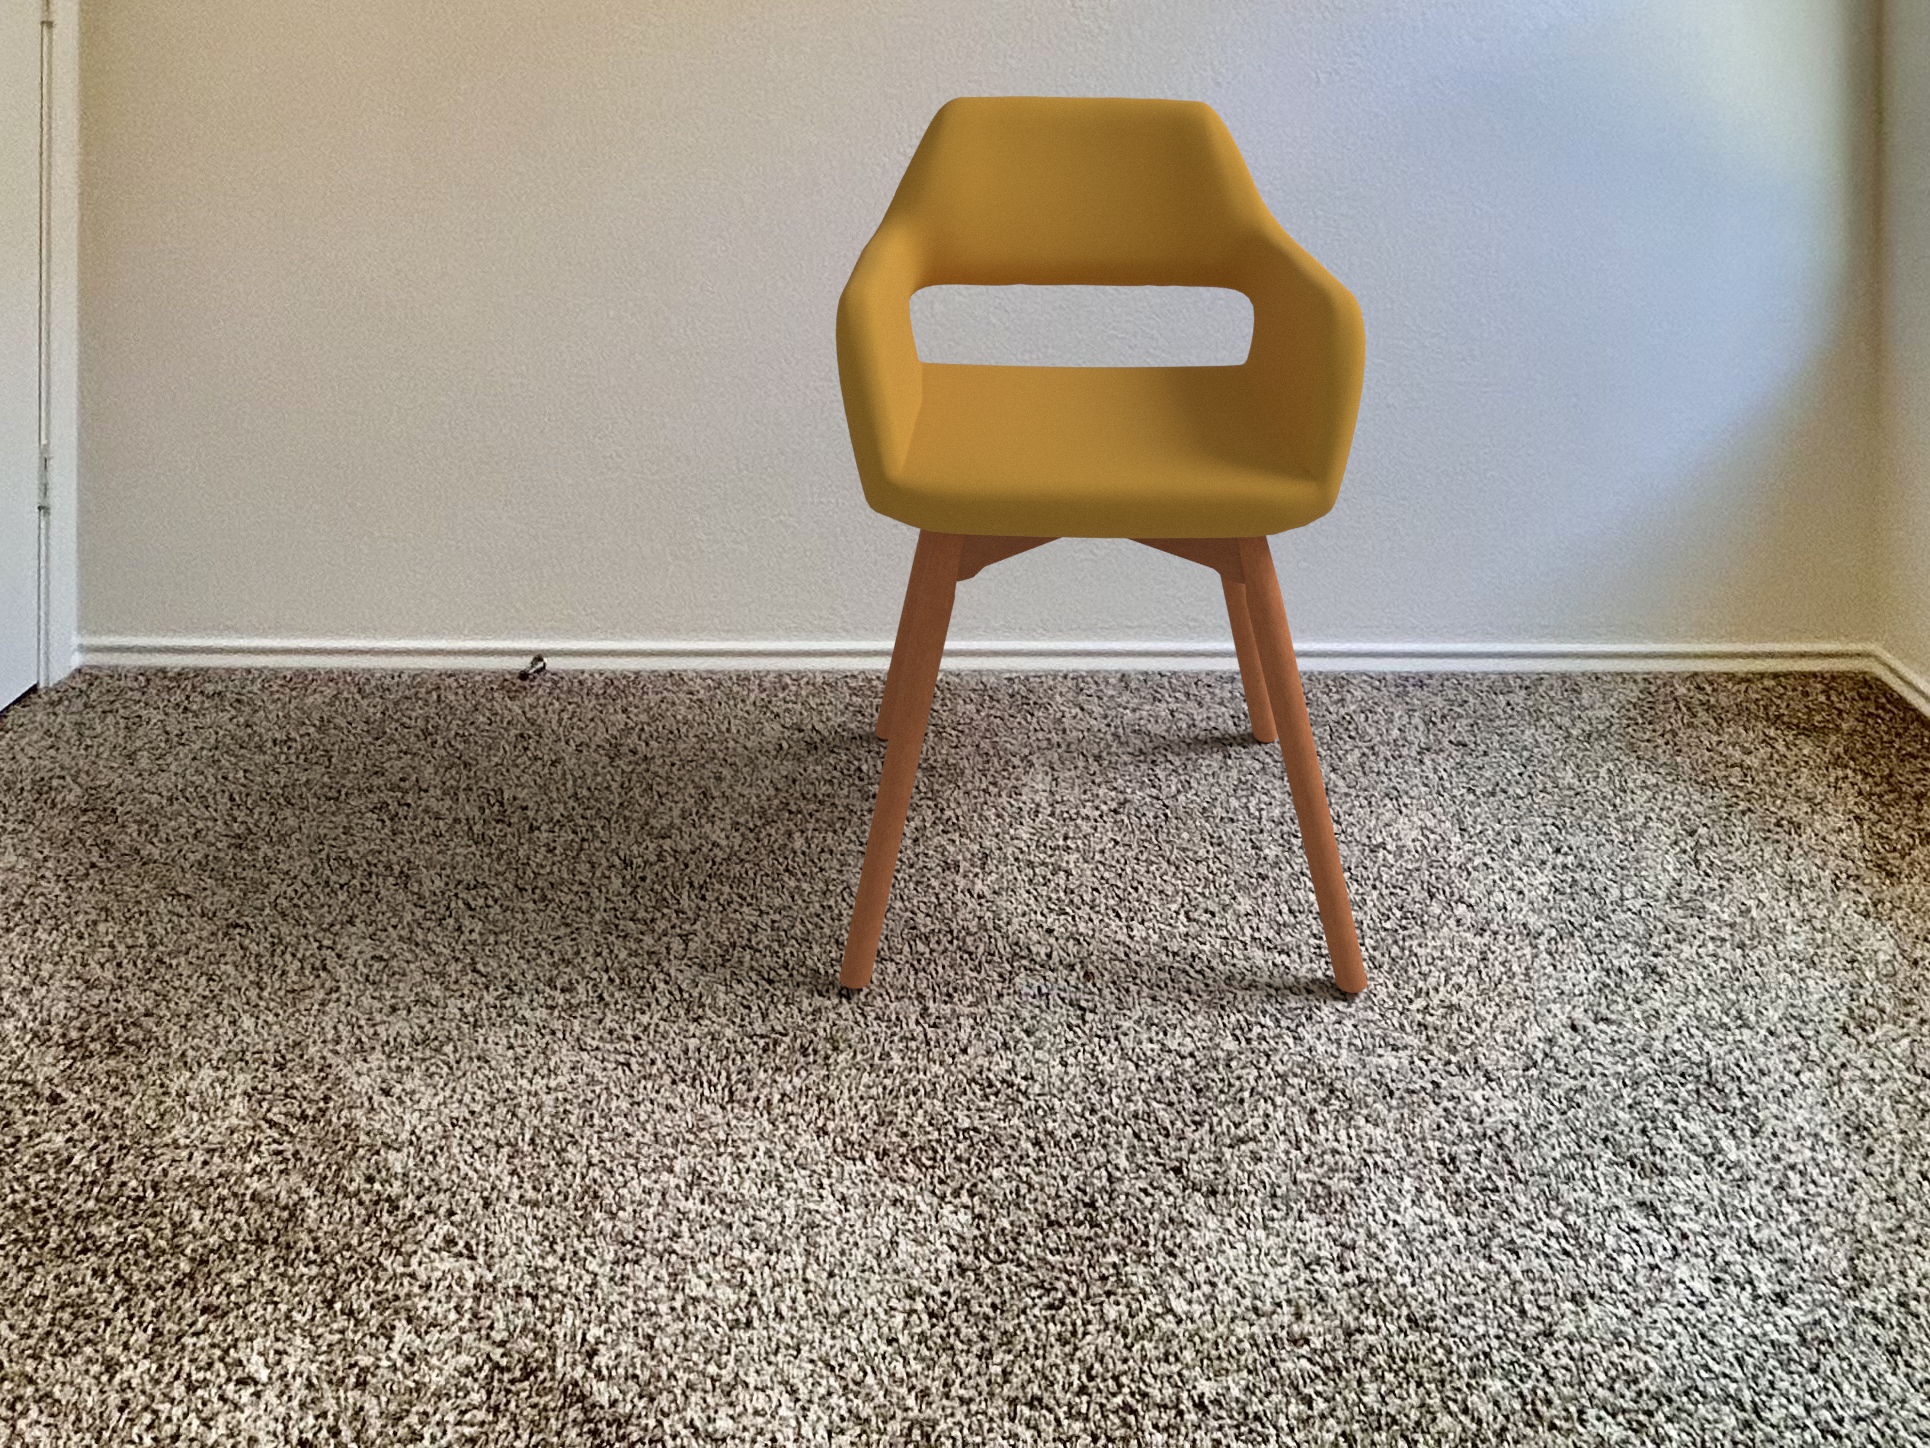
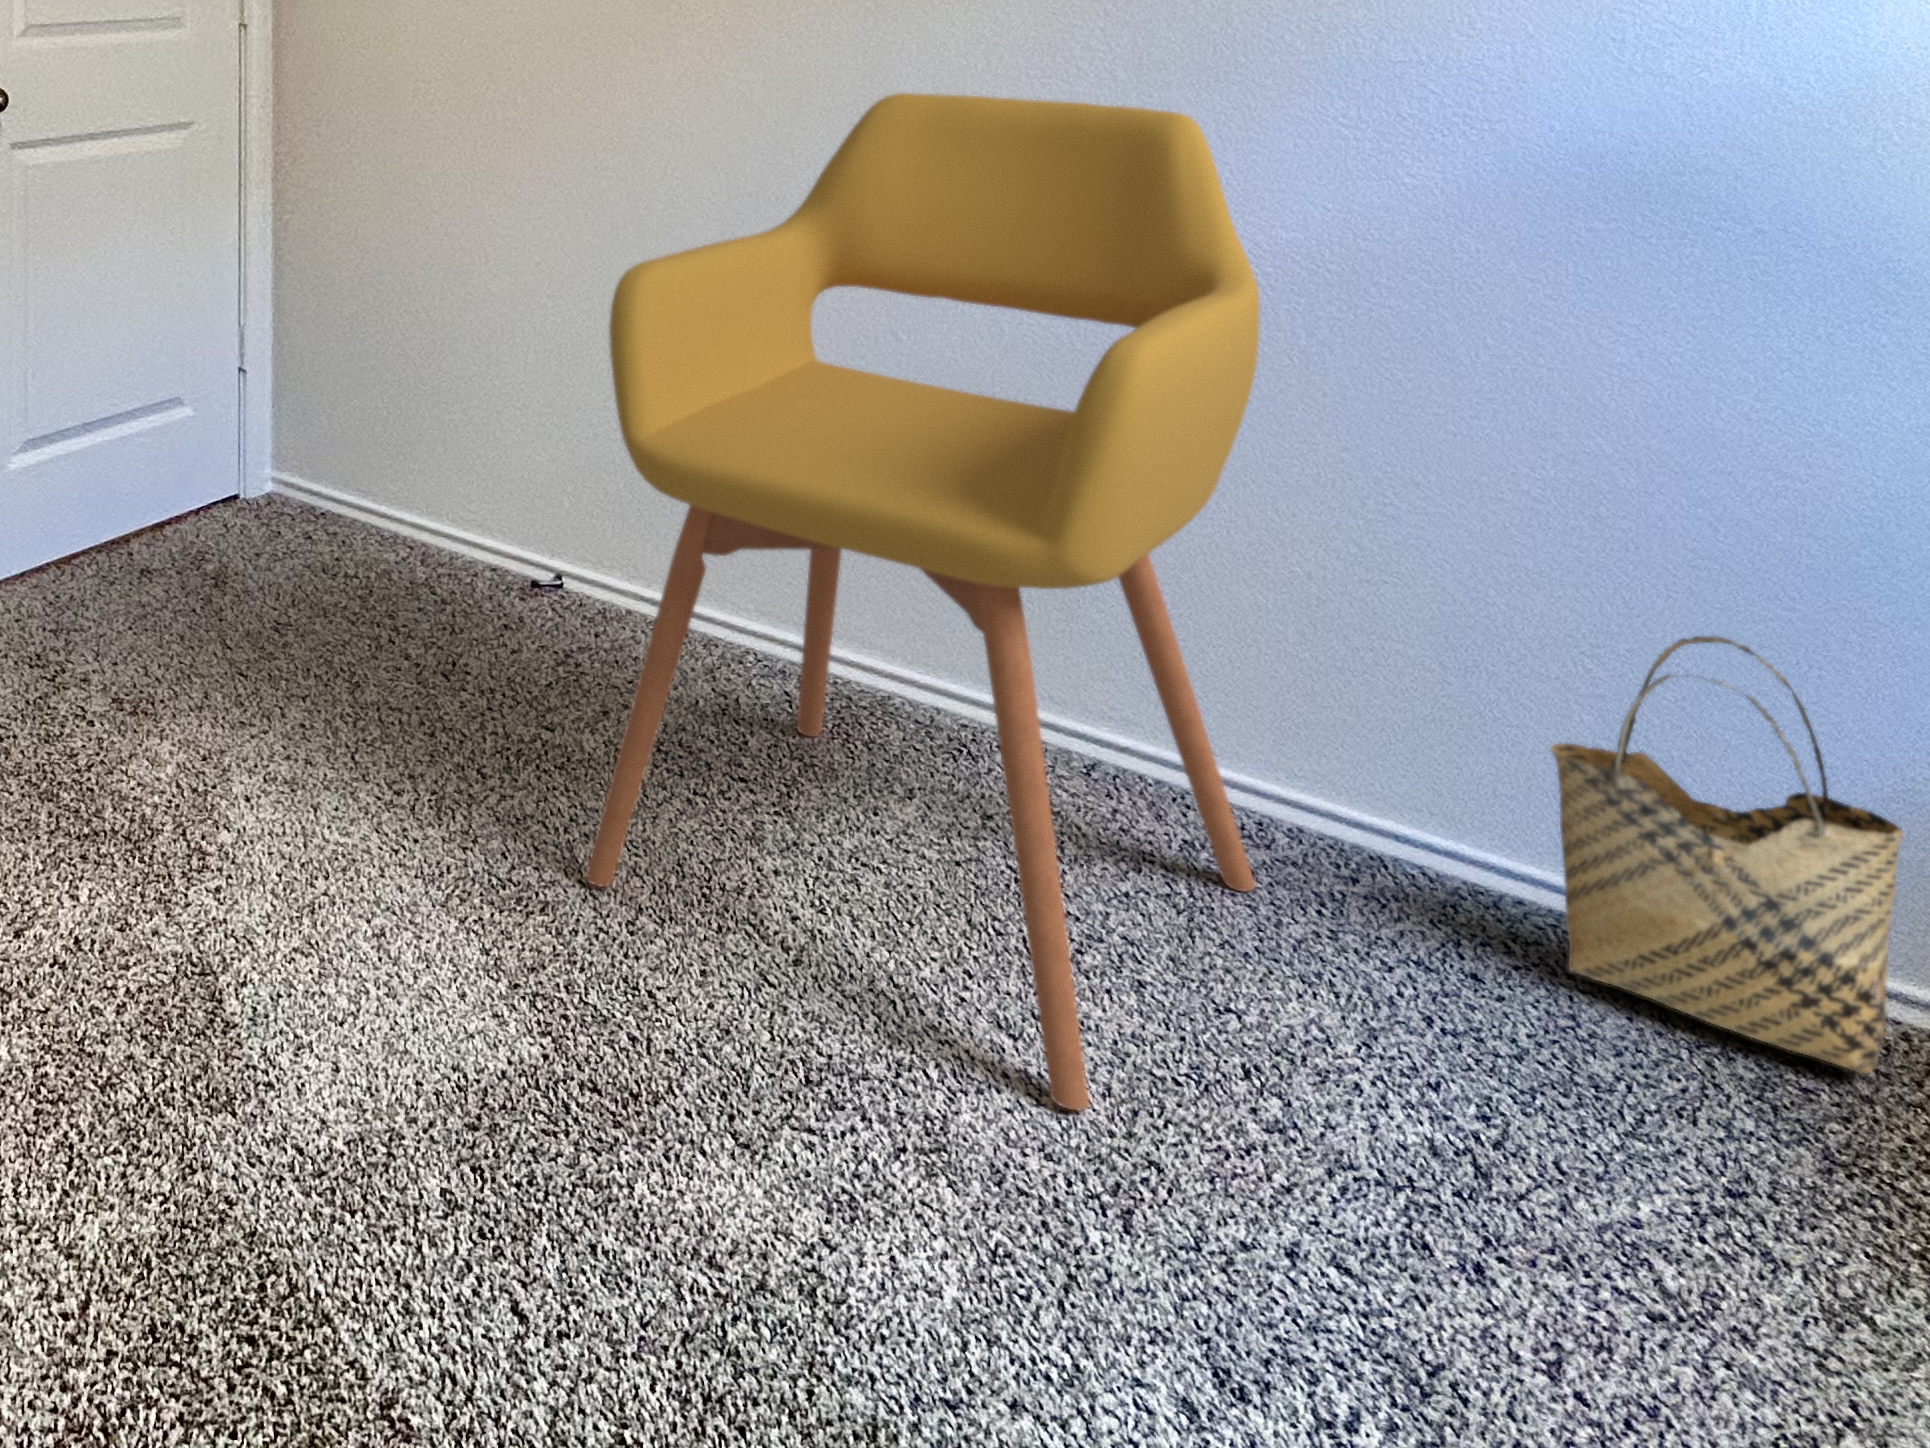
woven basket: none [1447,445,1631,719] -> present [1551,636,1903,1073]

